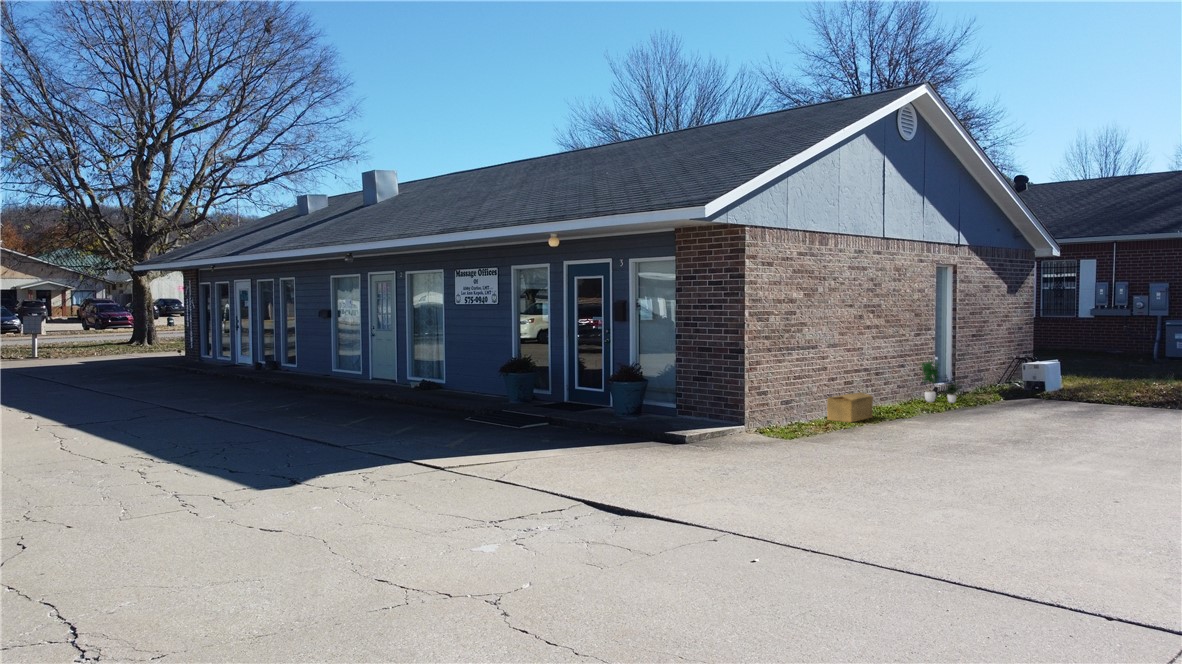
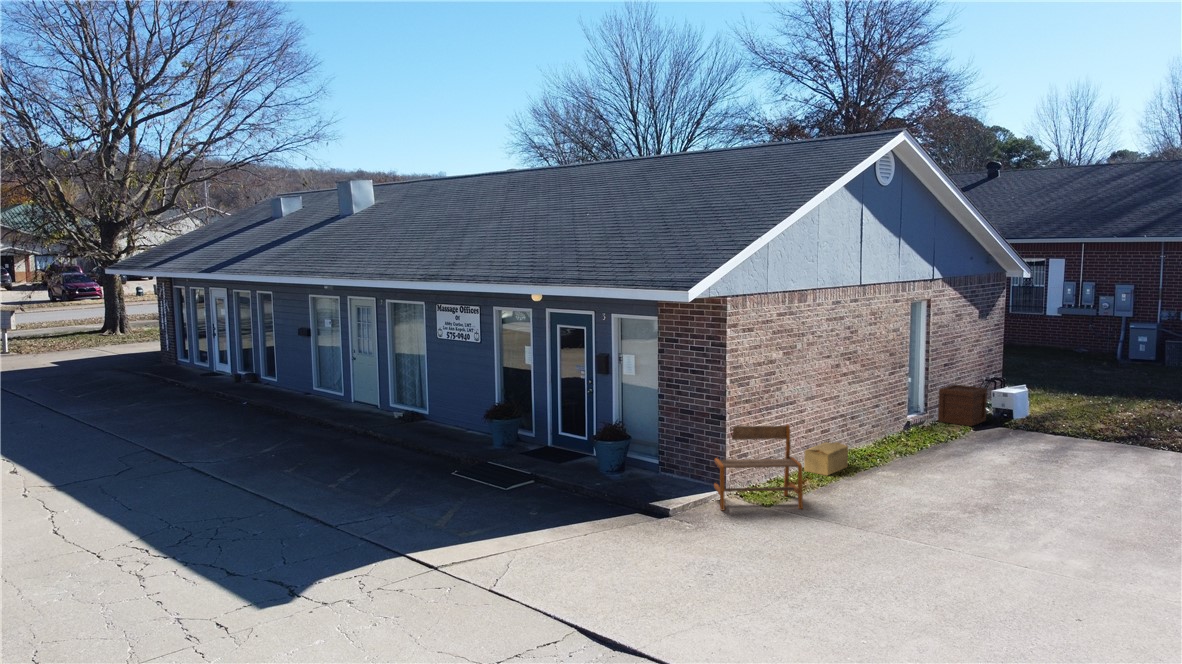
wooden crate: none [968,356,1018,395] -> present [938,385,987,426]
bench: none [733,359,824,442] -> present [714,425,803,510]
potted plant: present [922,360,959,403] -> none [893,397,934,441]

